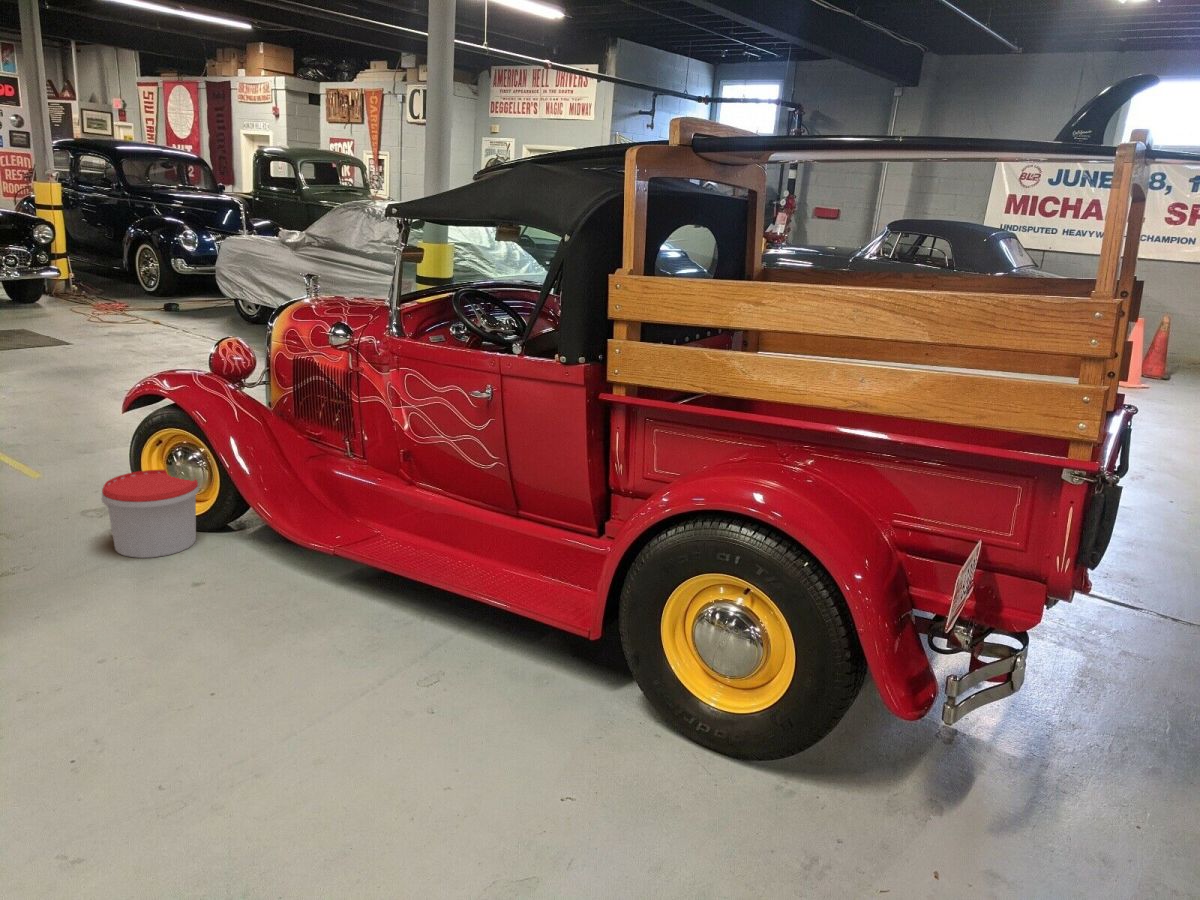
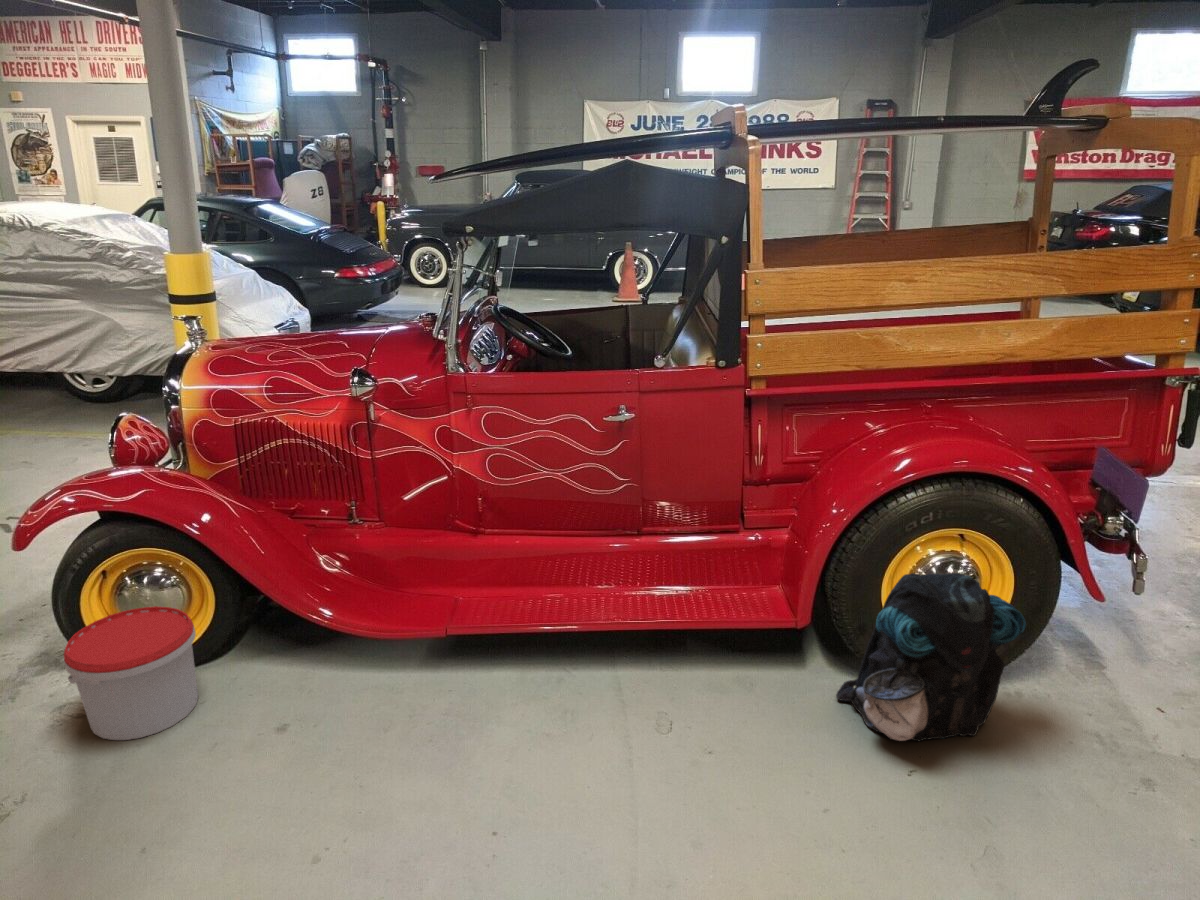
backpack: none [540,613,742,824] -> present [836,573,1026,741]

